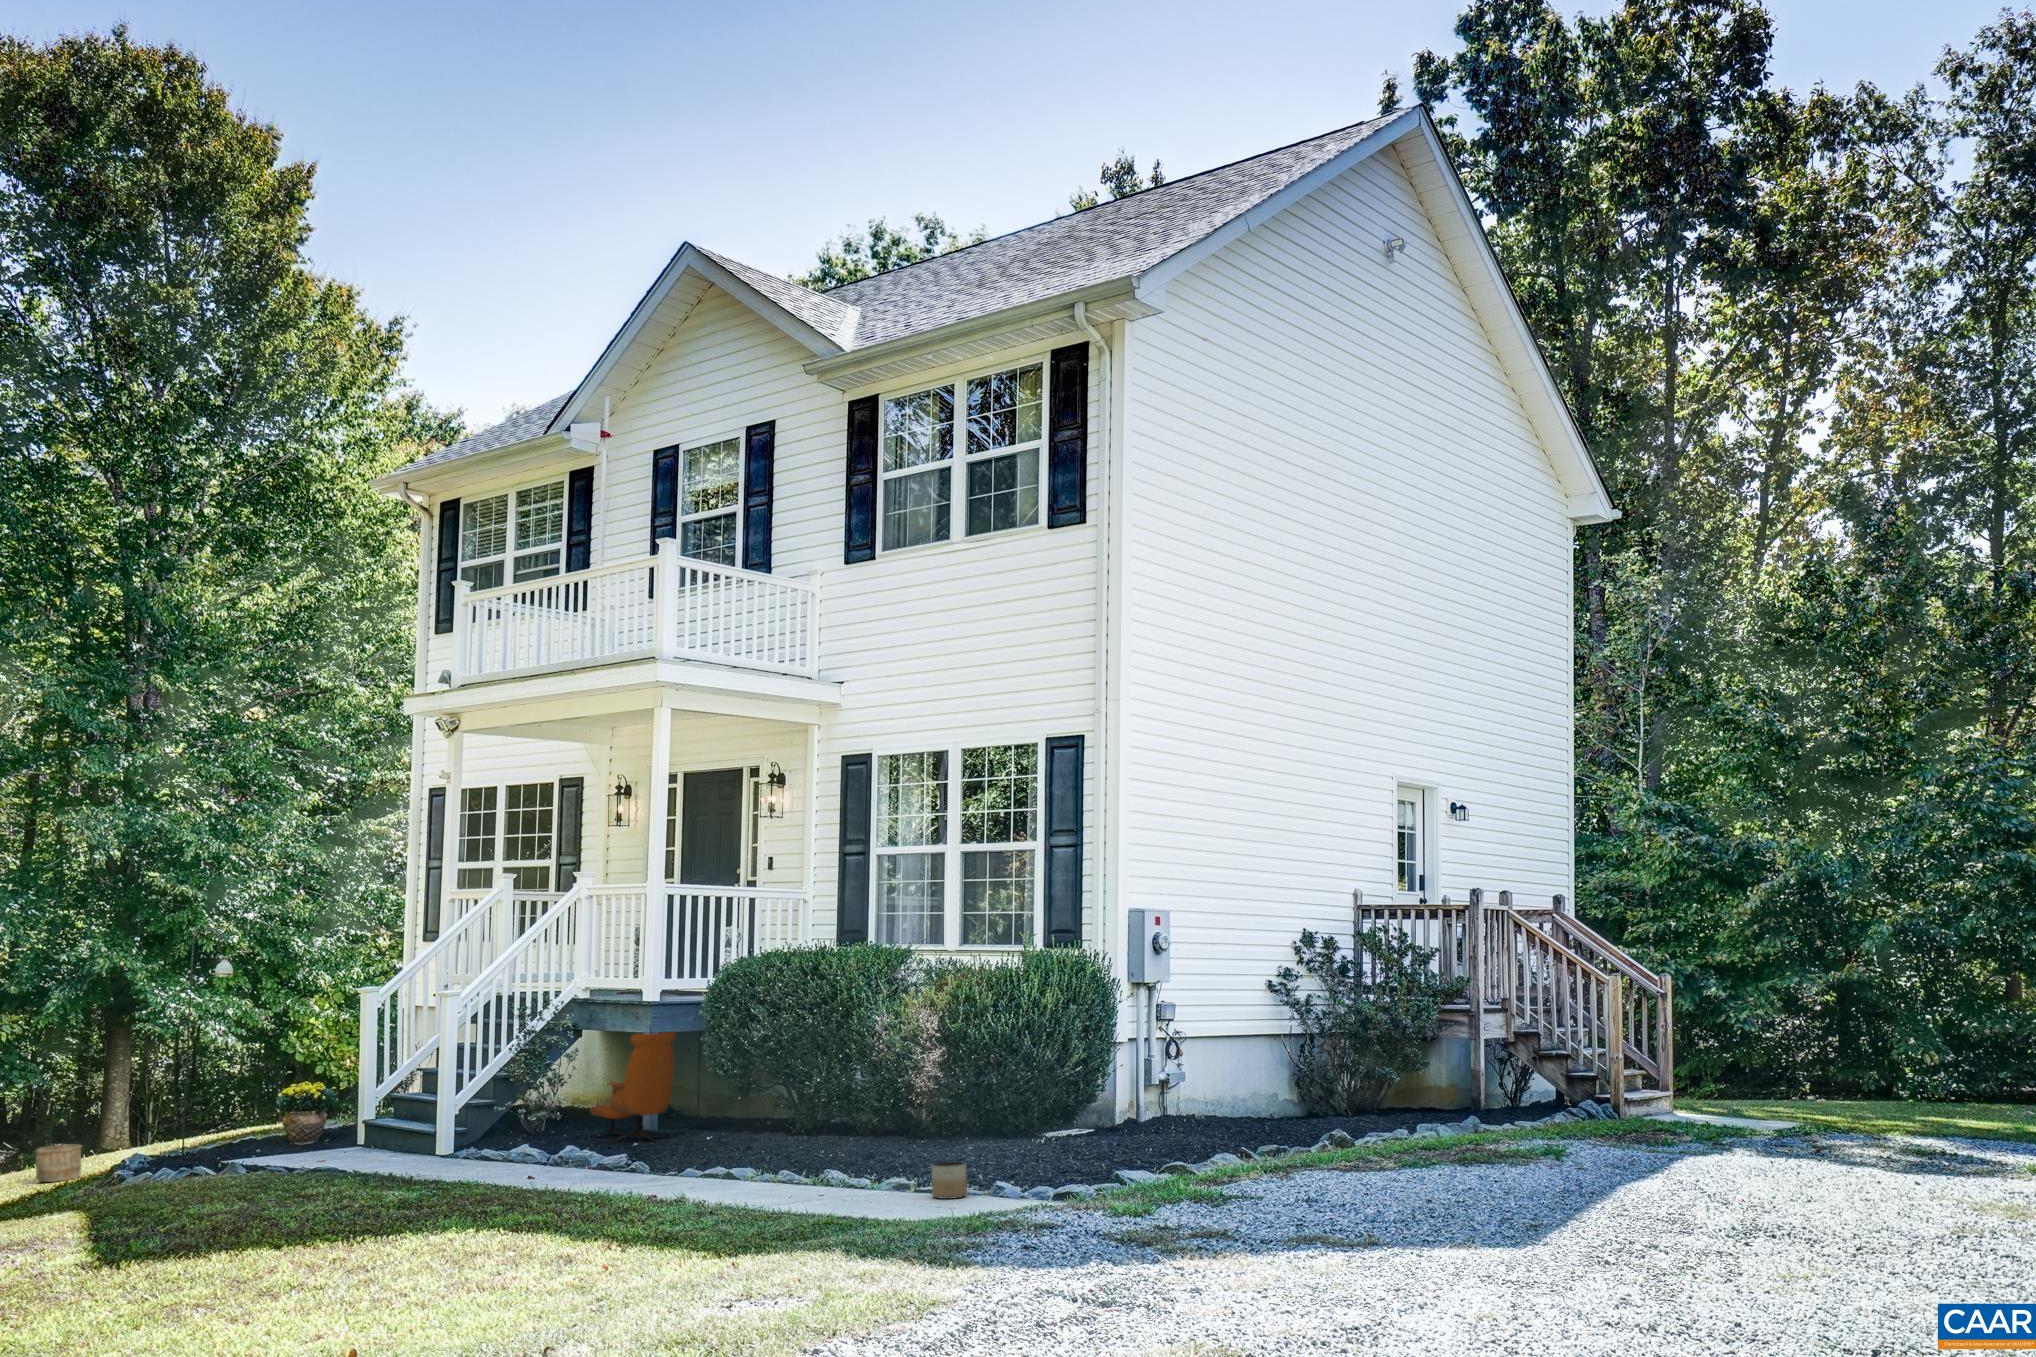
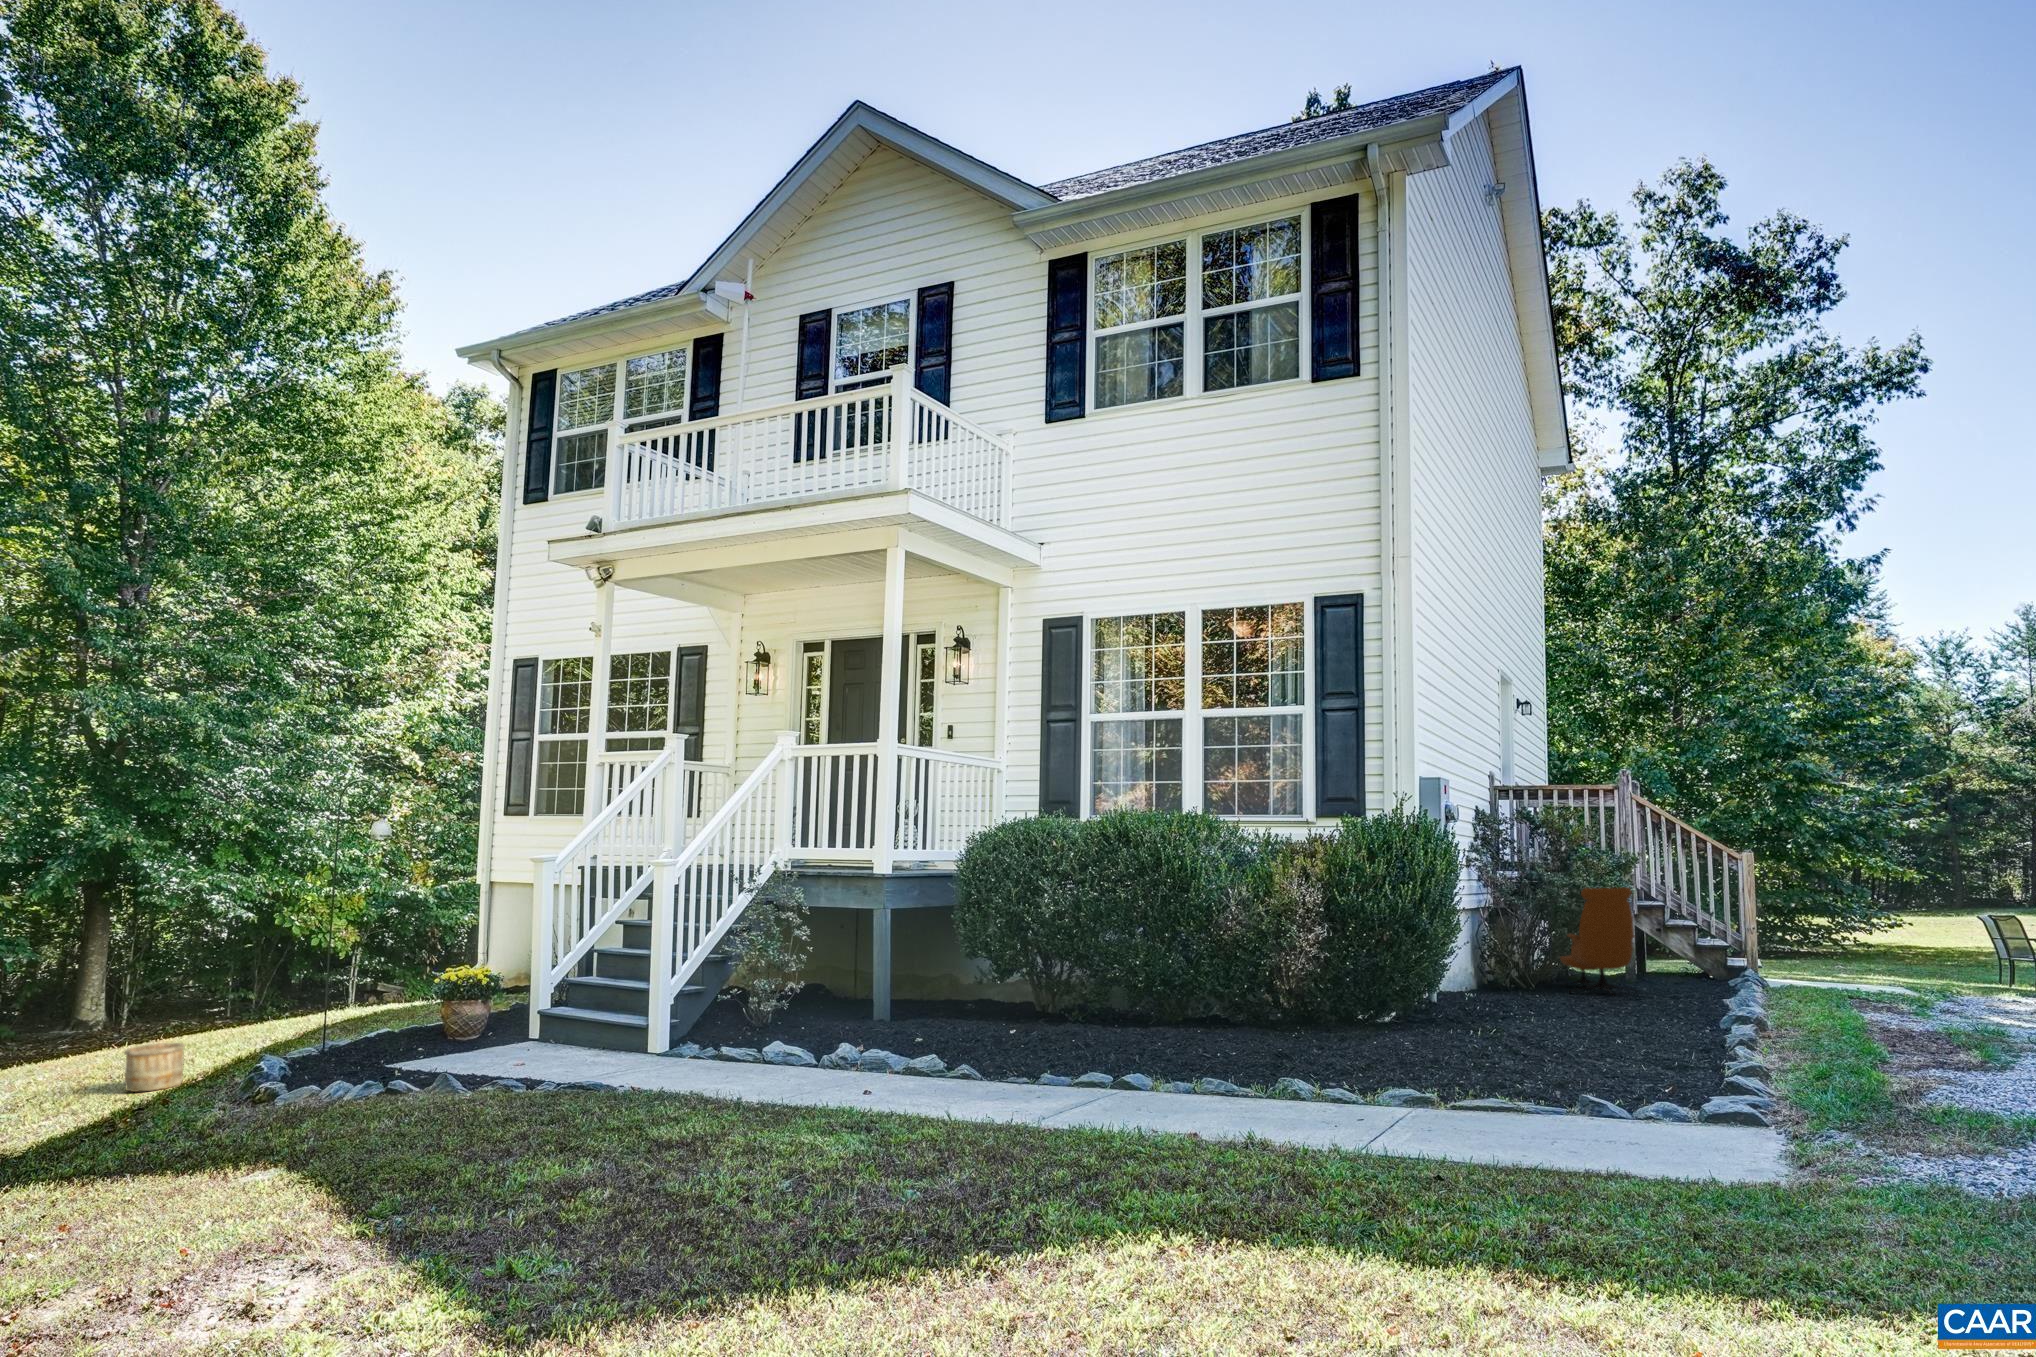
lounge chair: present [590,1031,676,1142] -> present [1560,887,1637,996]
planter: present [932,1162,967,1199] -> none [1458,1059,1505,1106]

